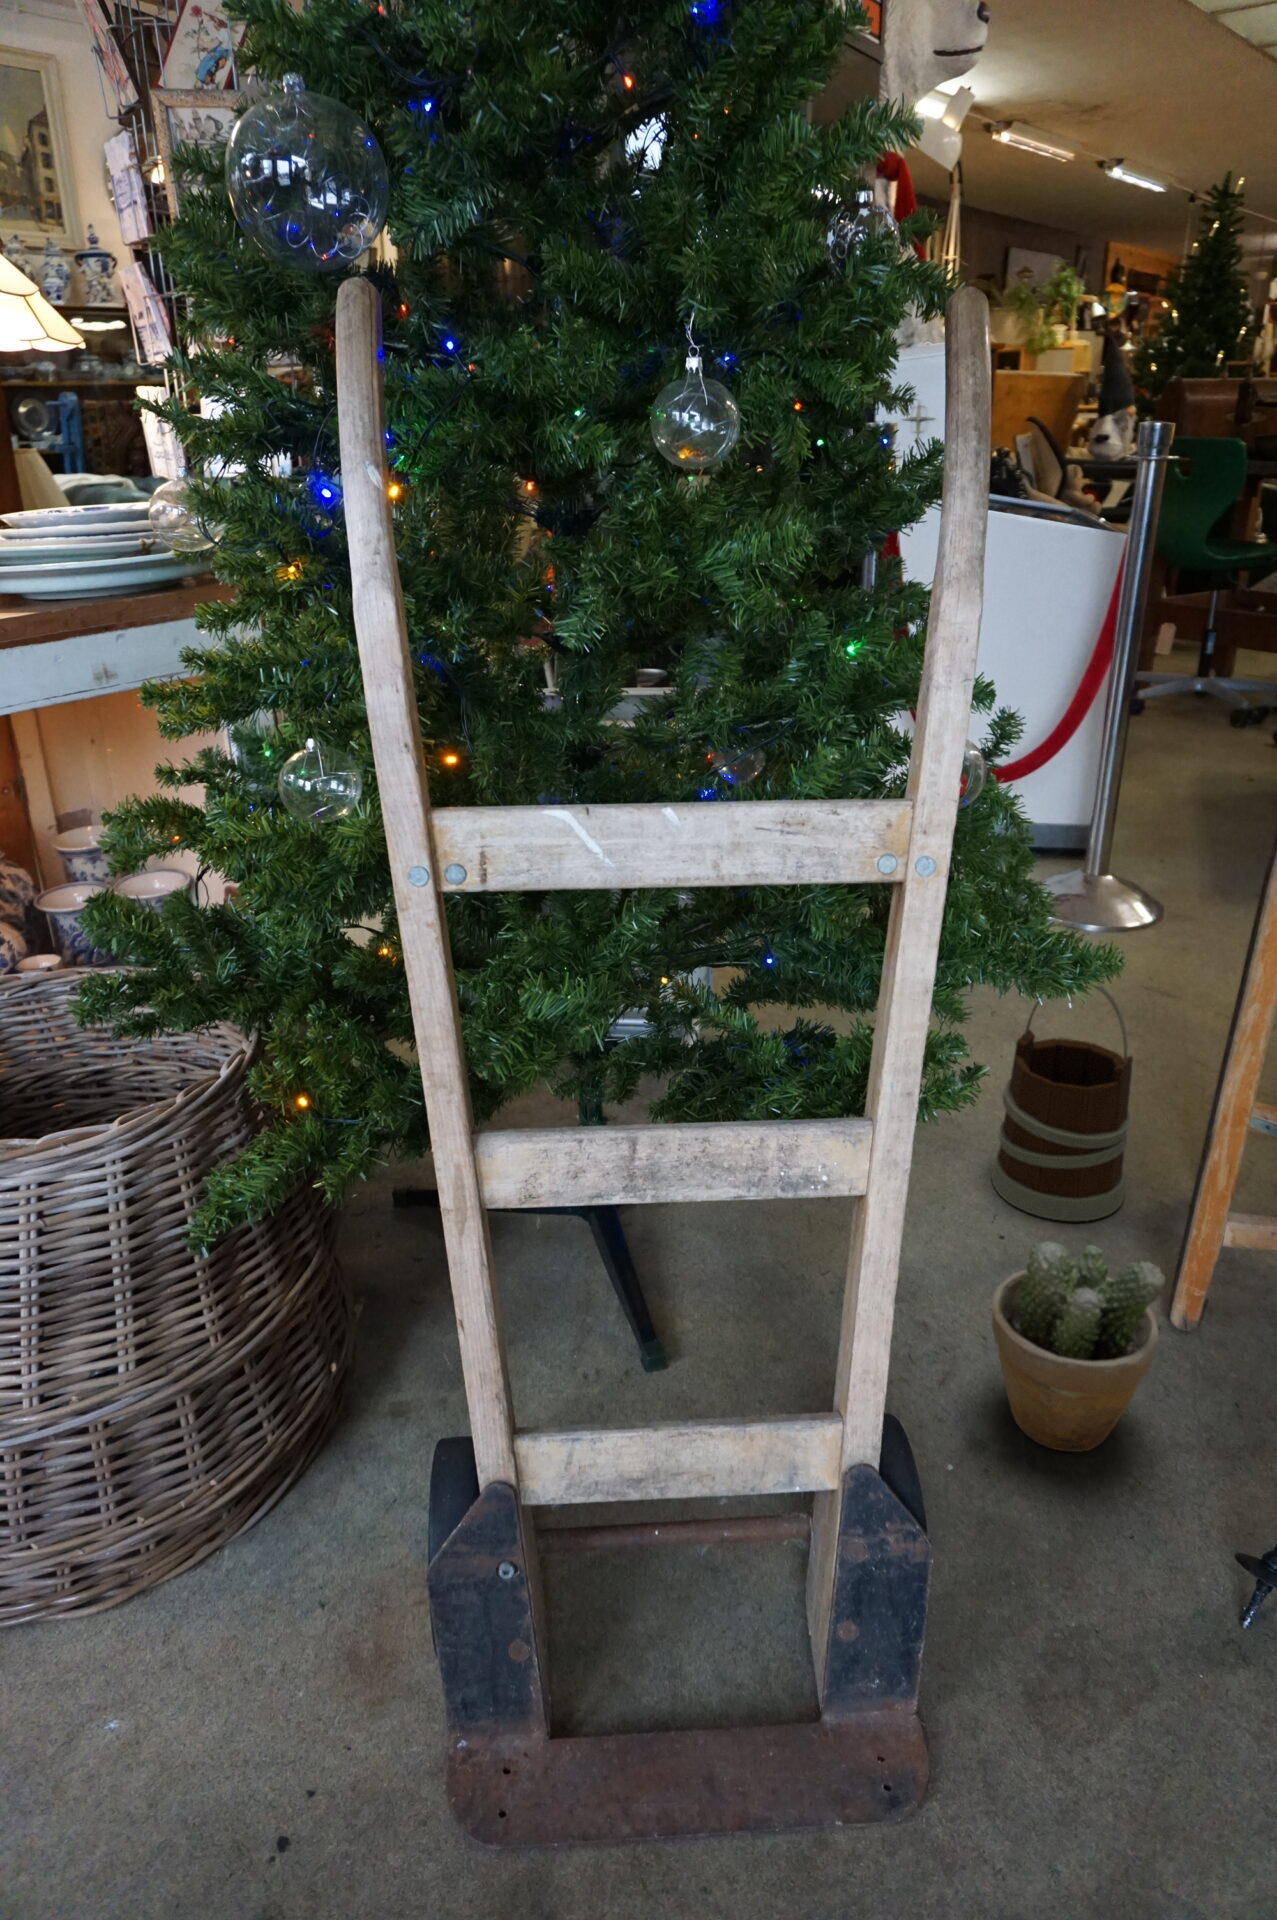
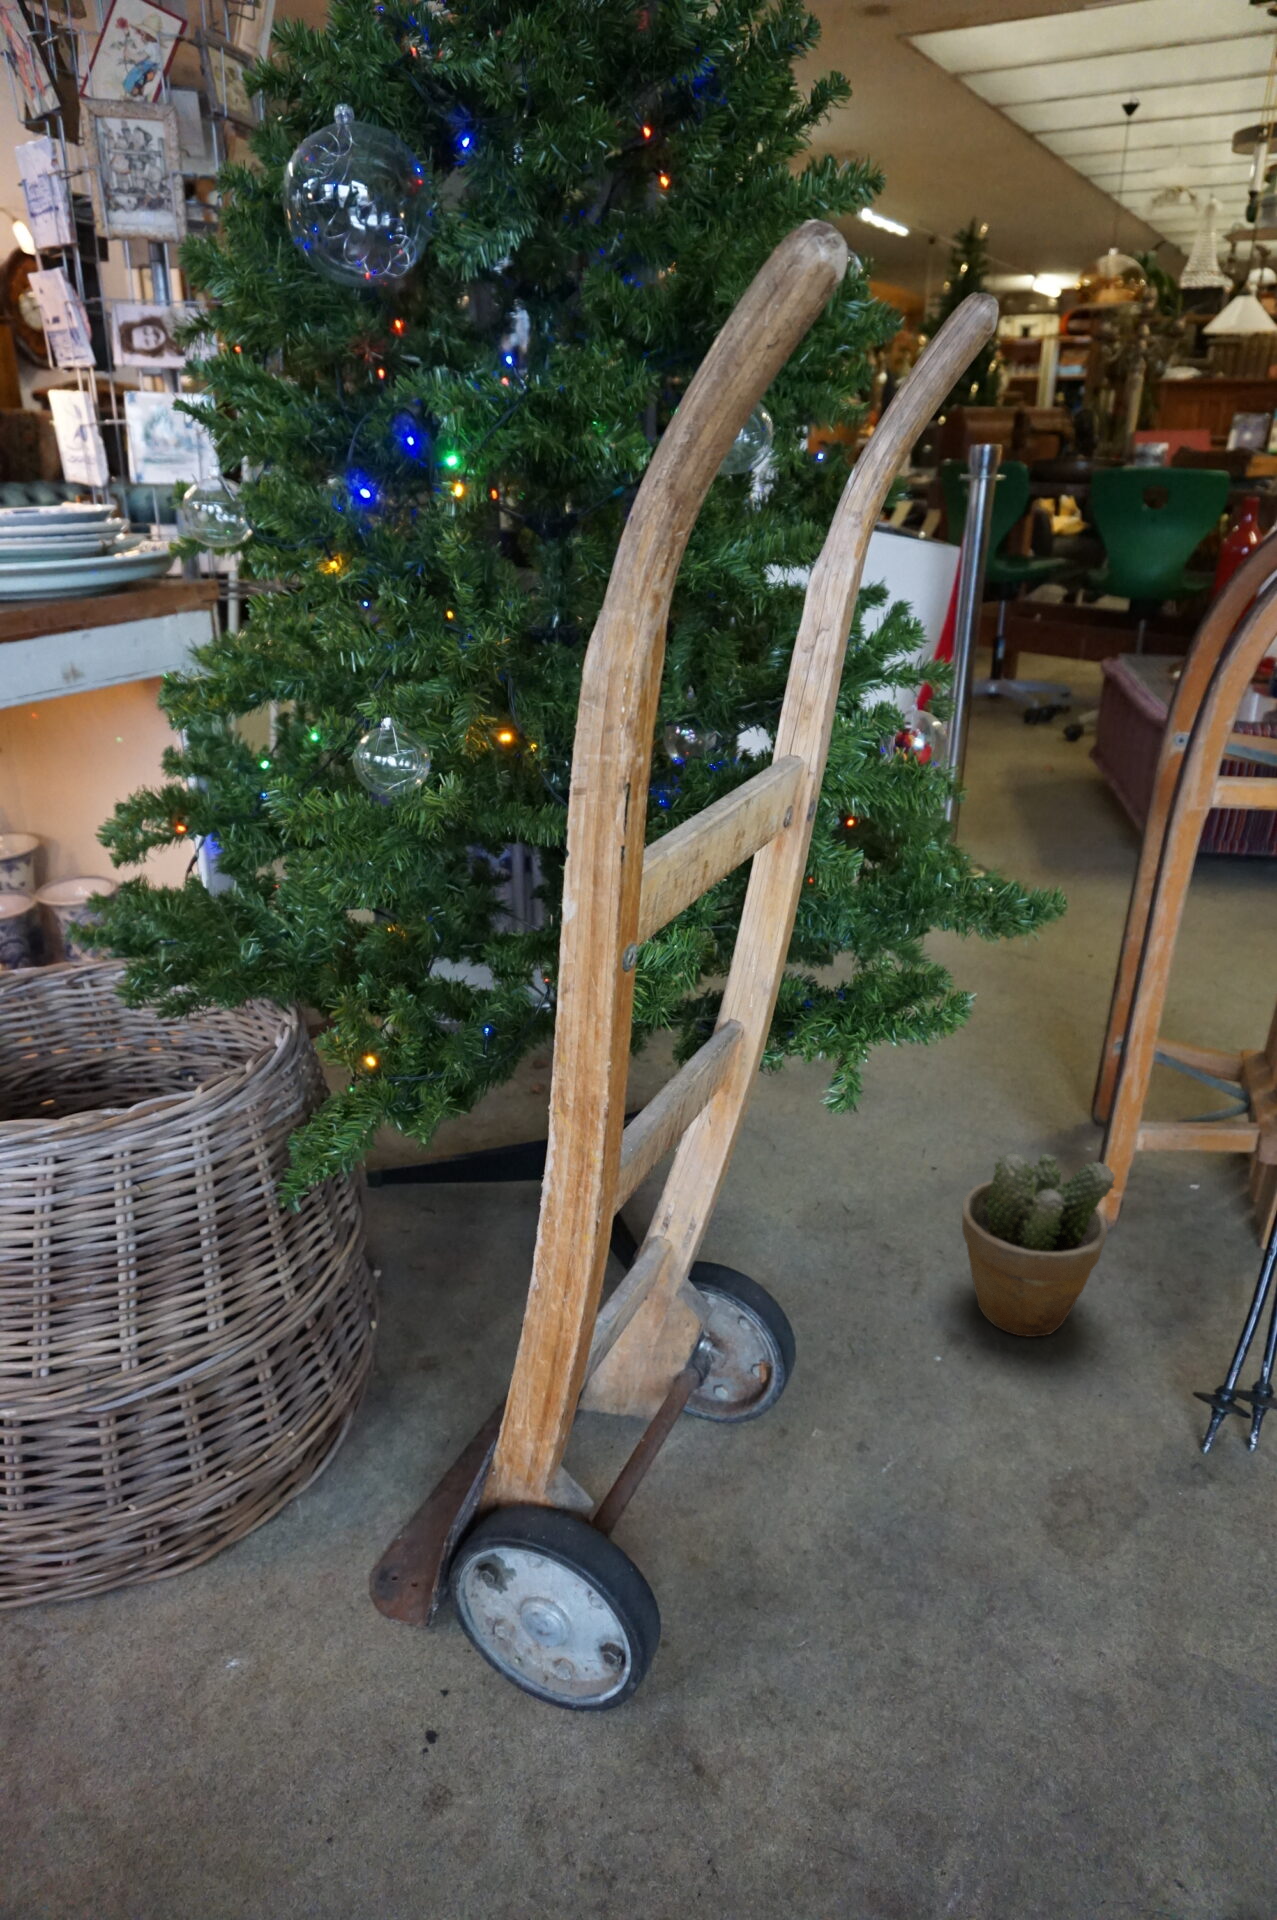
wooden bucket: present [992,986,1133,1221] -> none [917,929,1040,1147]

